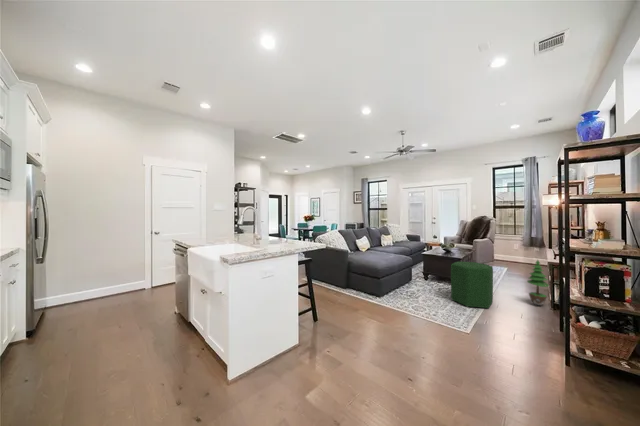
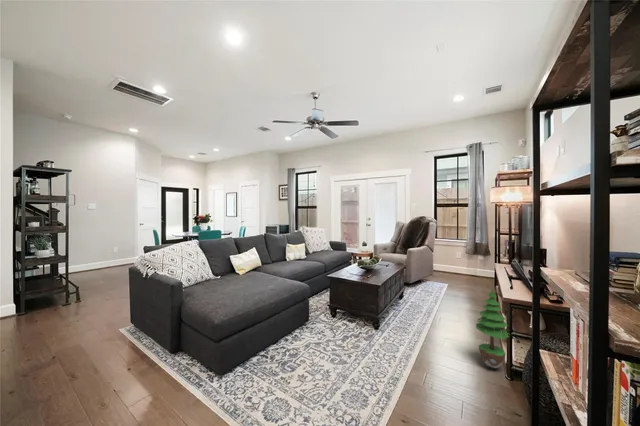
ottoman: present [451,262,493,309] -> none [356,293,423,389]

